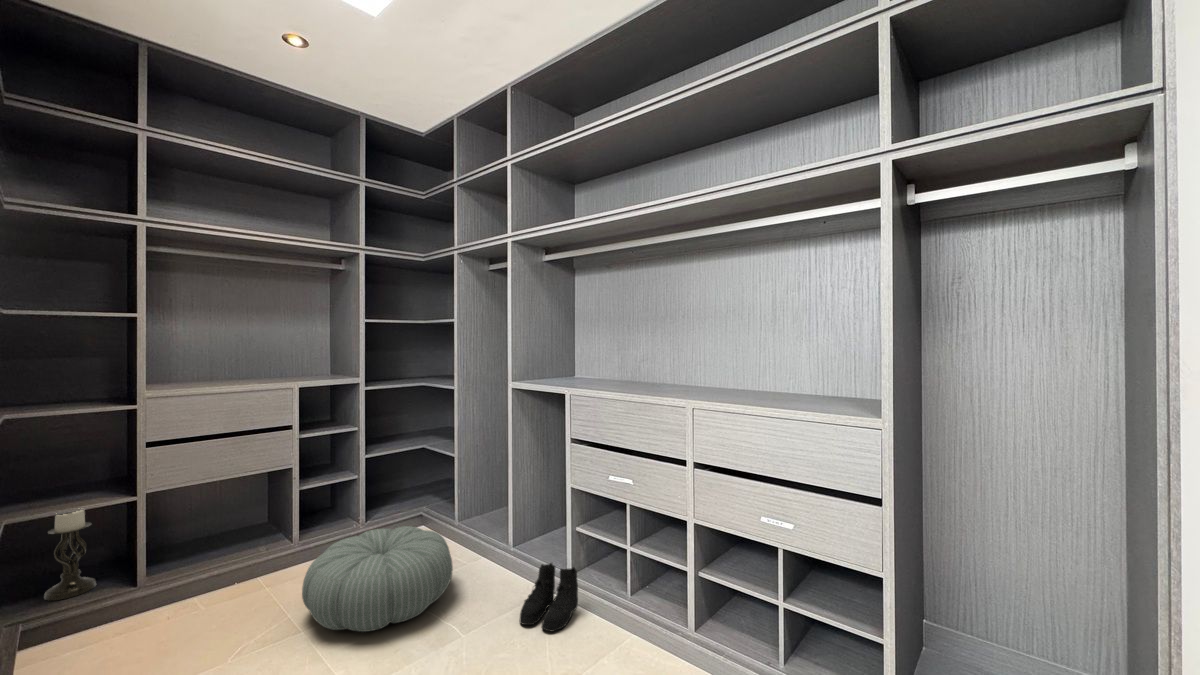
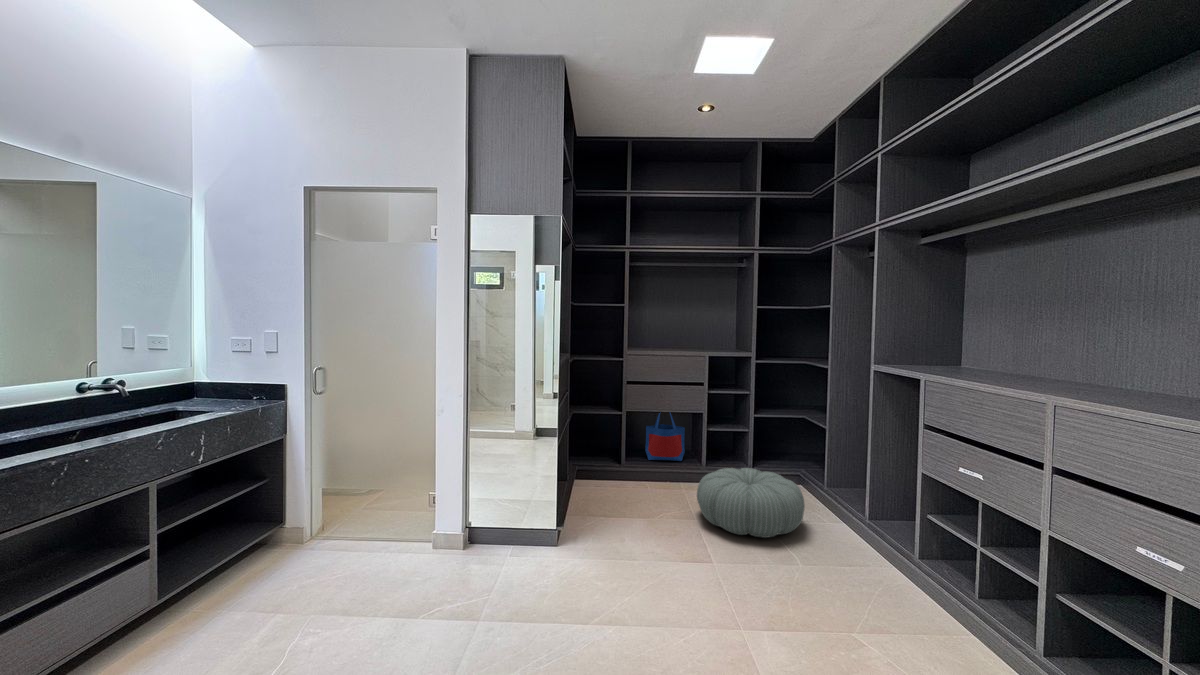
tote bag: none [188,469,262,561] -> present [645,412,685,461]
candle holder: present [44,508,96,601] -> none [586,412,605,460]
boots: present [520,563,578,631] -> none [851,535,920,595]

